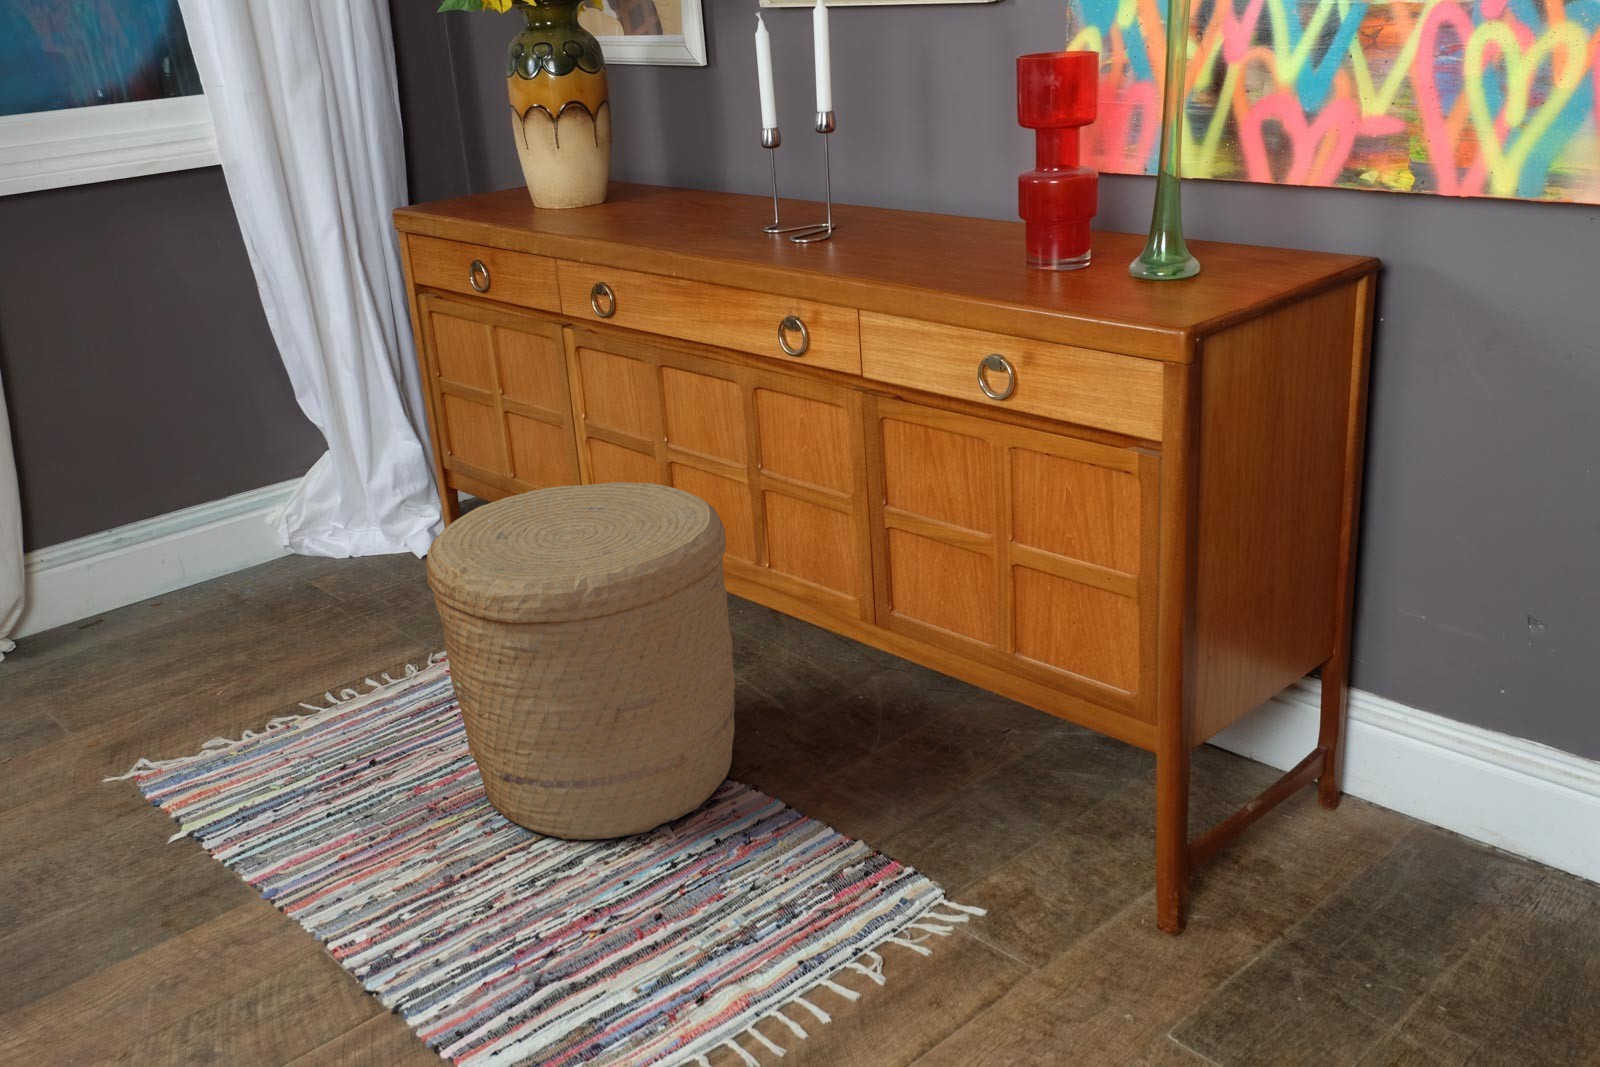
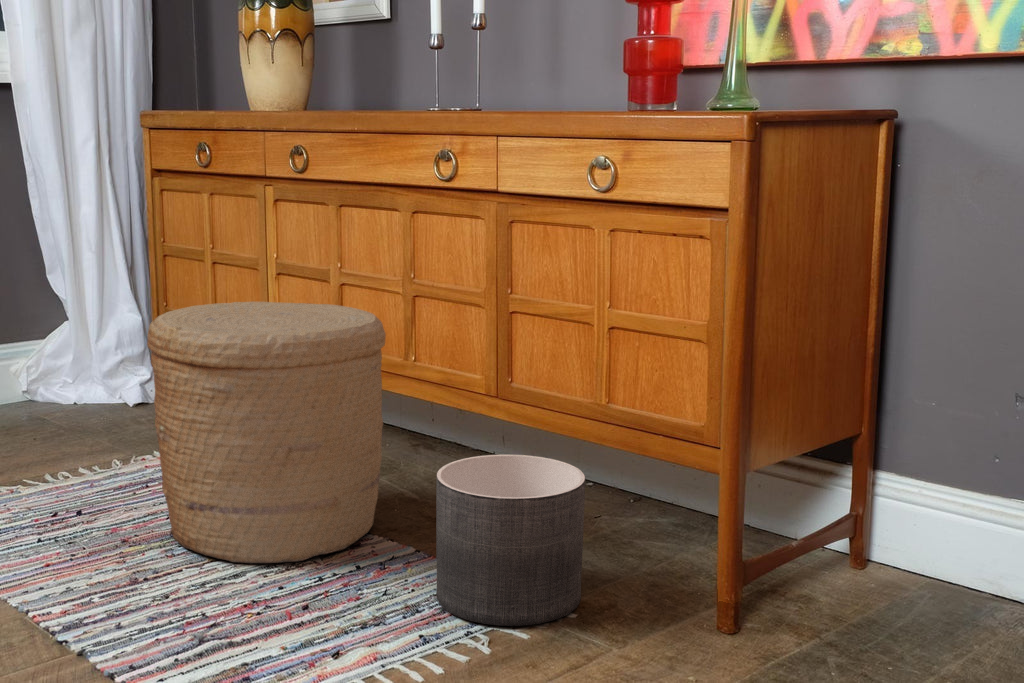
planter: none [803,699,996,935] -> present [436,455,585,626]

